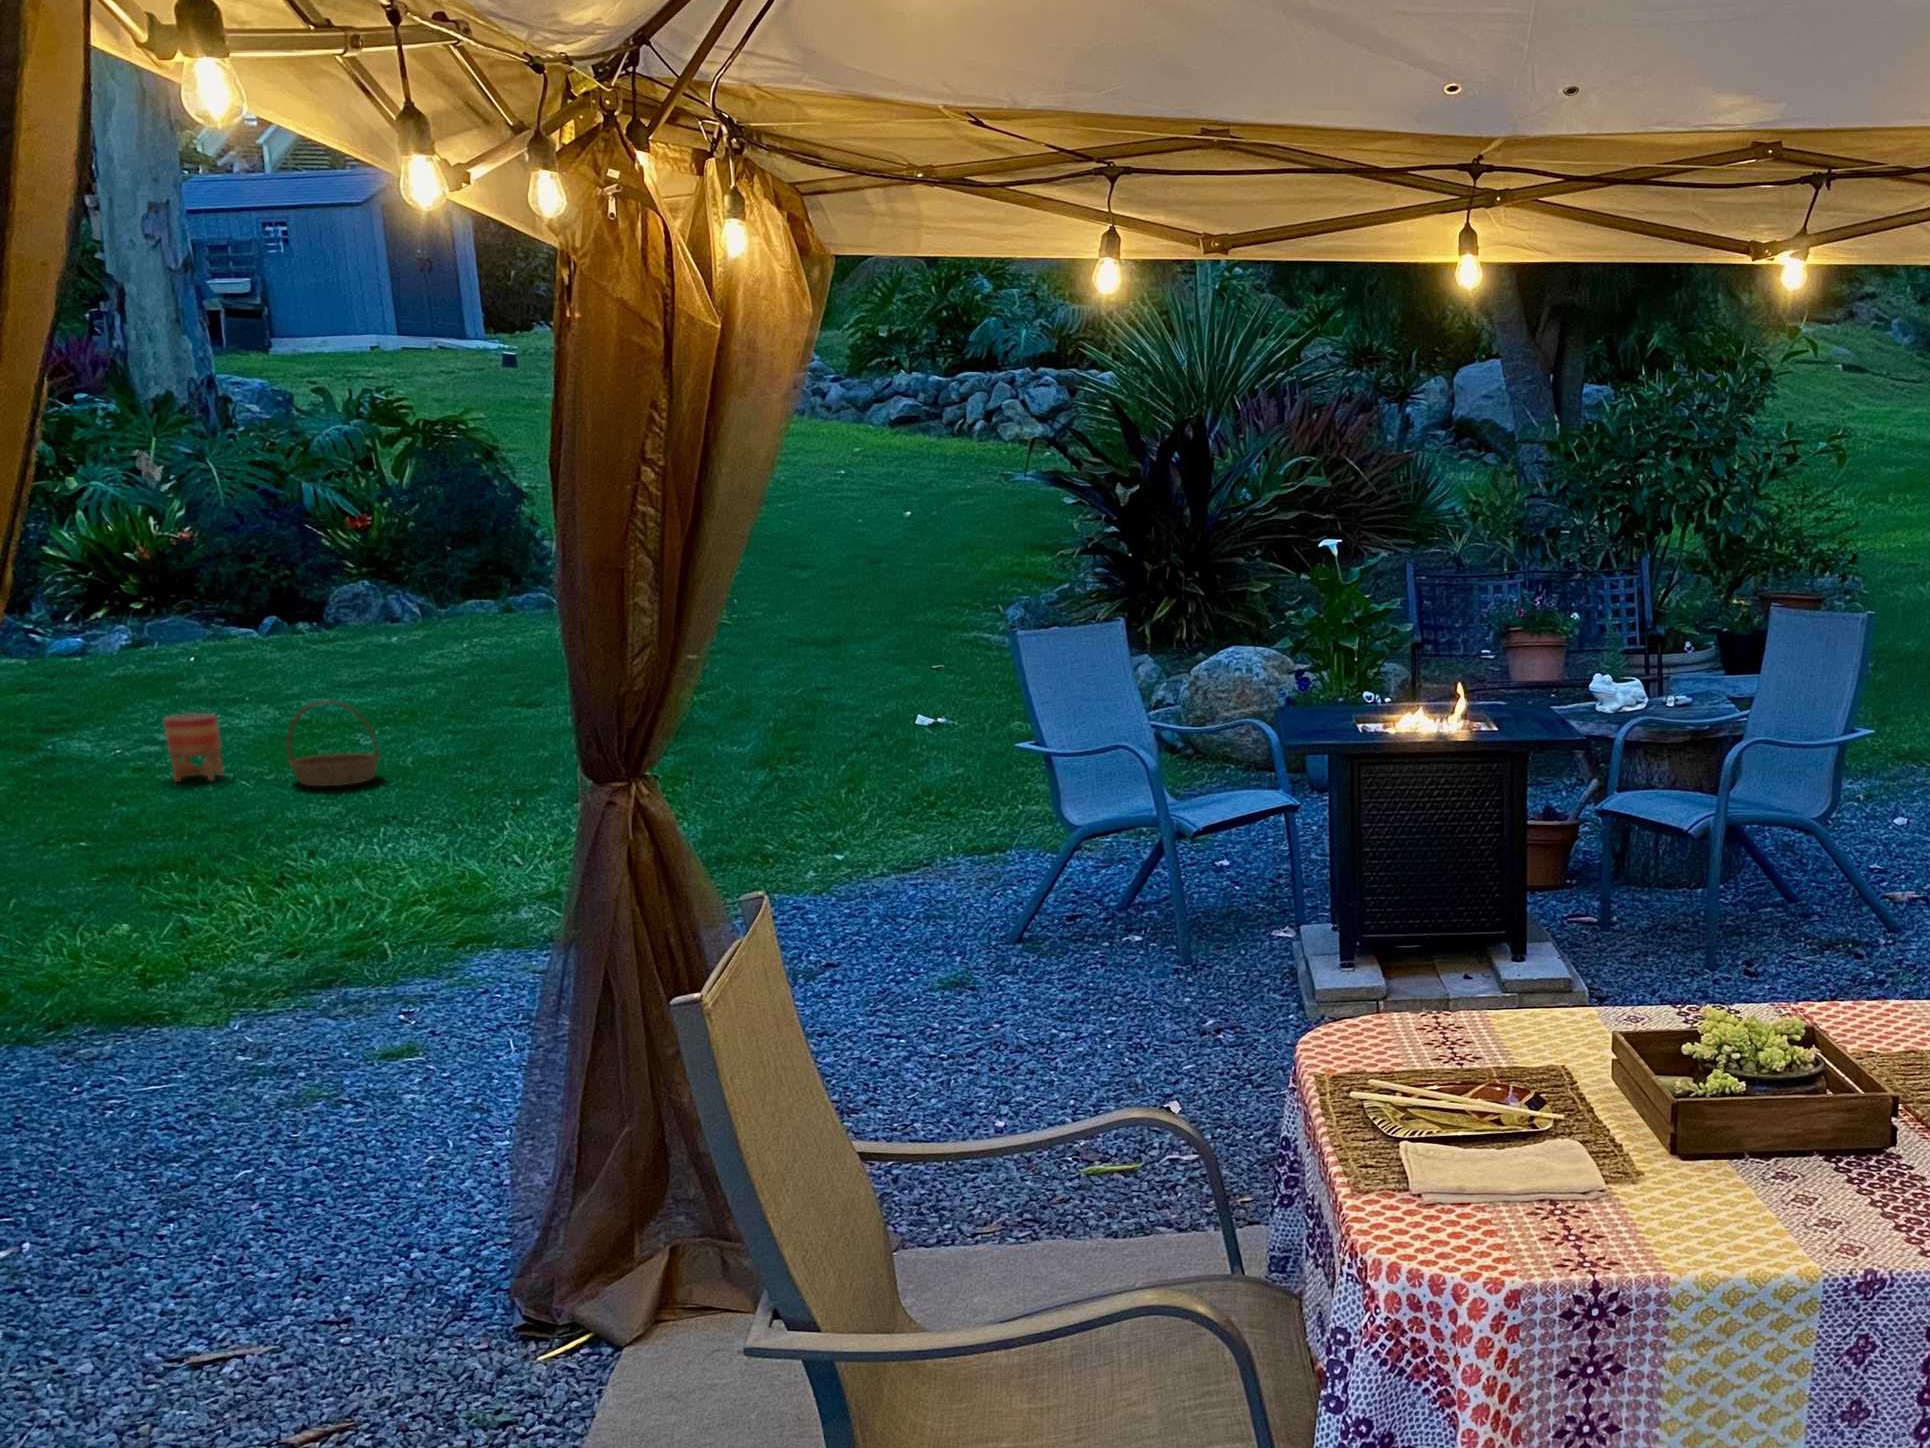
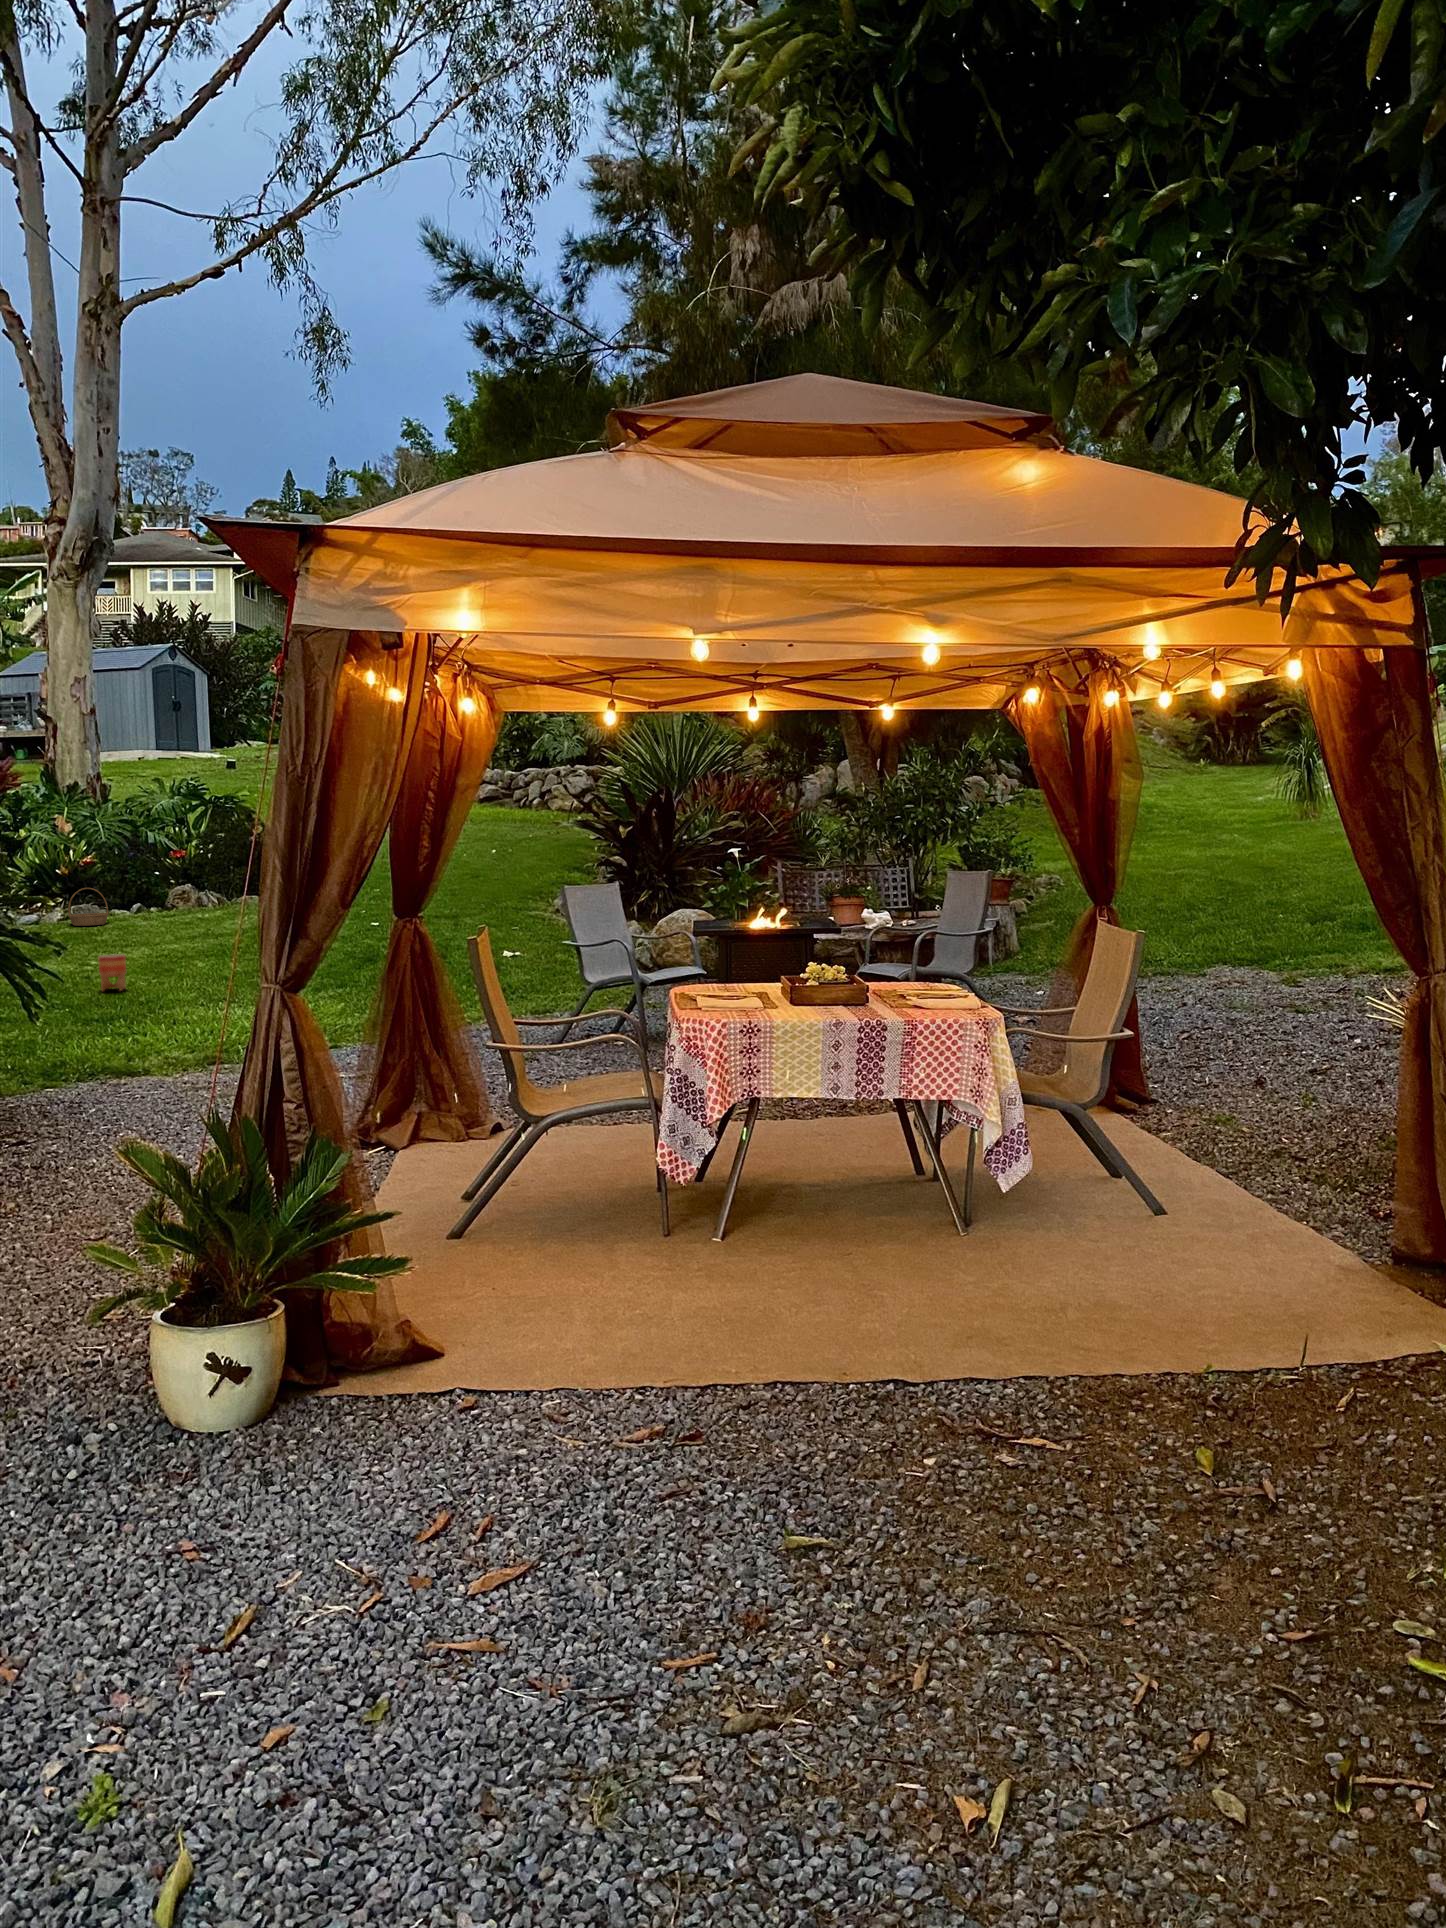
basket: present [287,701,379,786] -> present [68,888,109,926]

